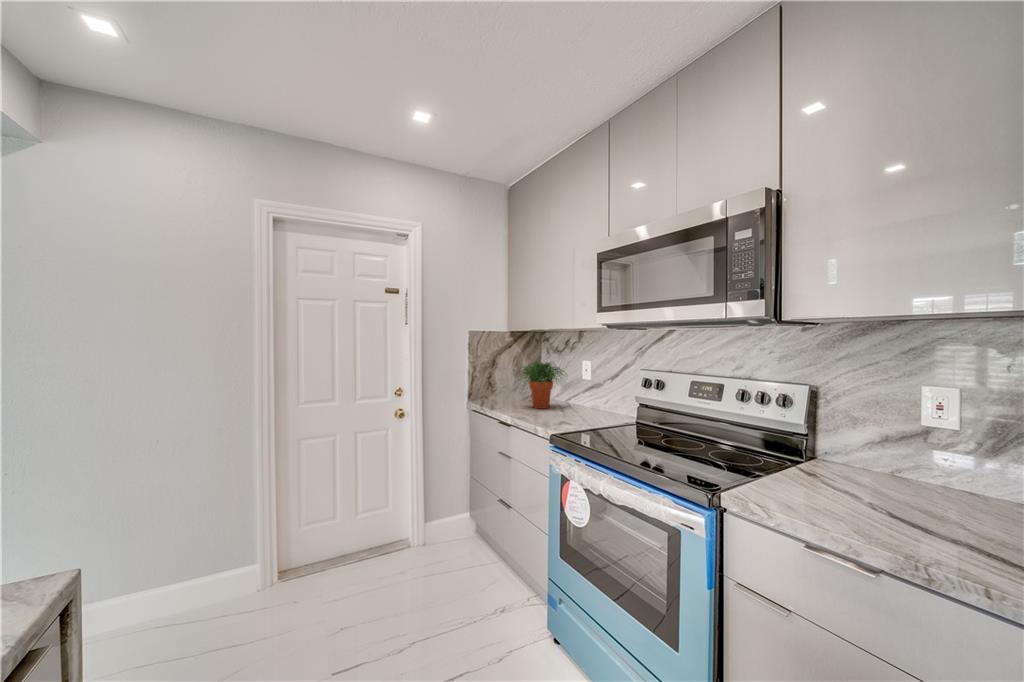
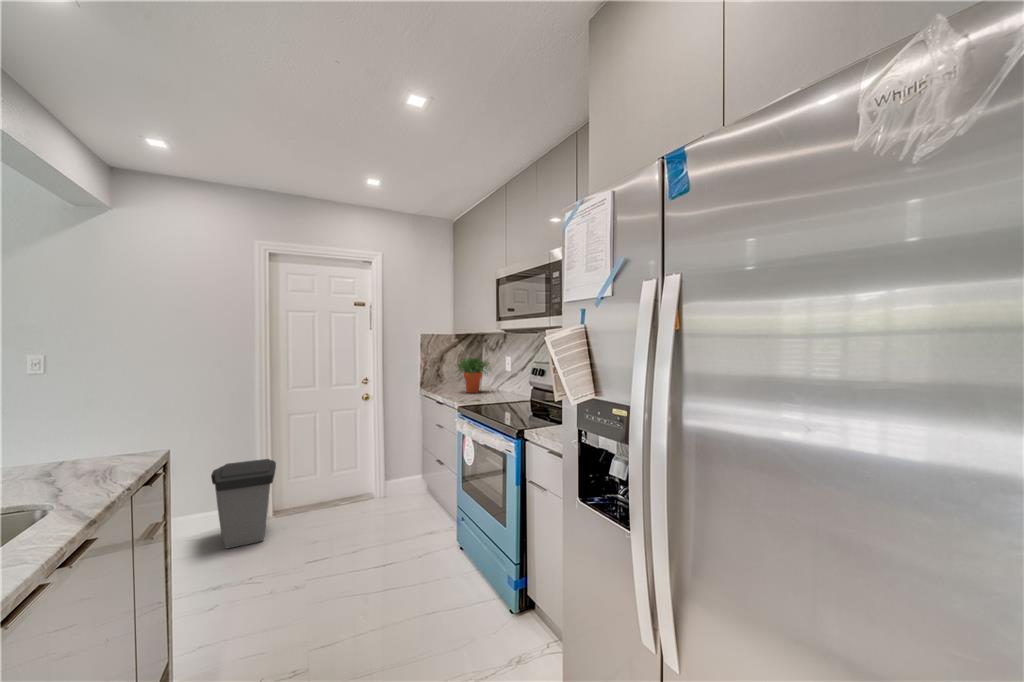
trash can: none [190,503,284,644] -> present [211,459,276,549]

